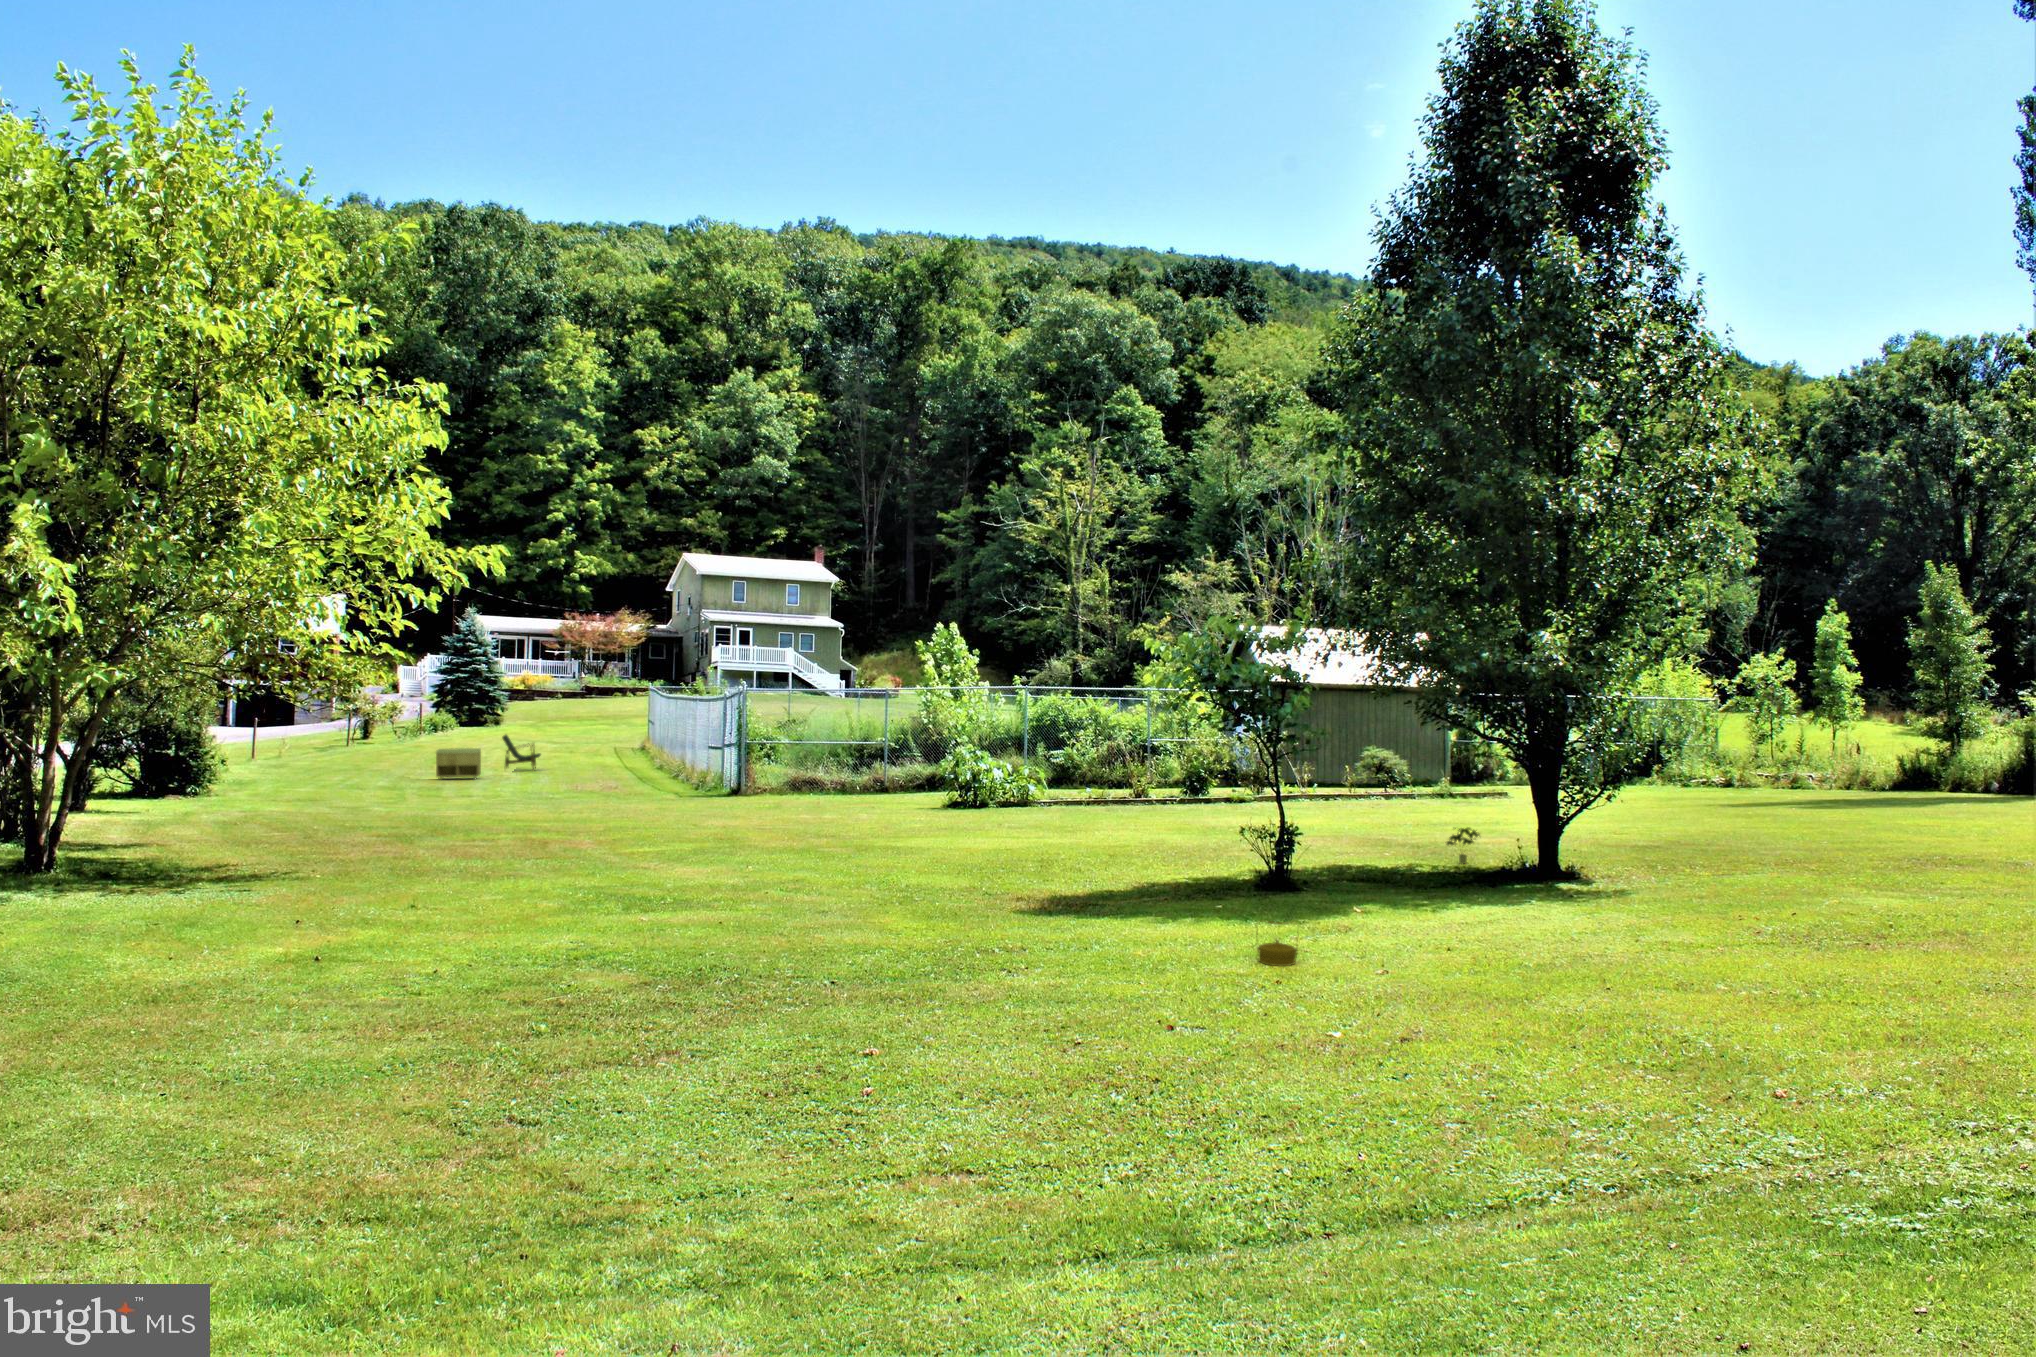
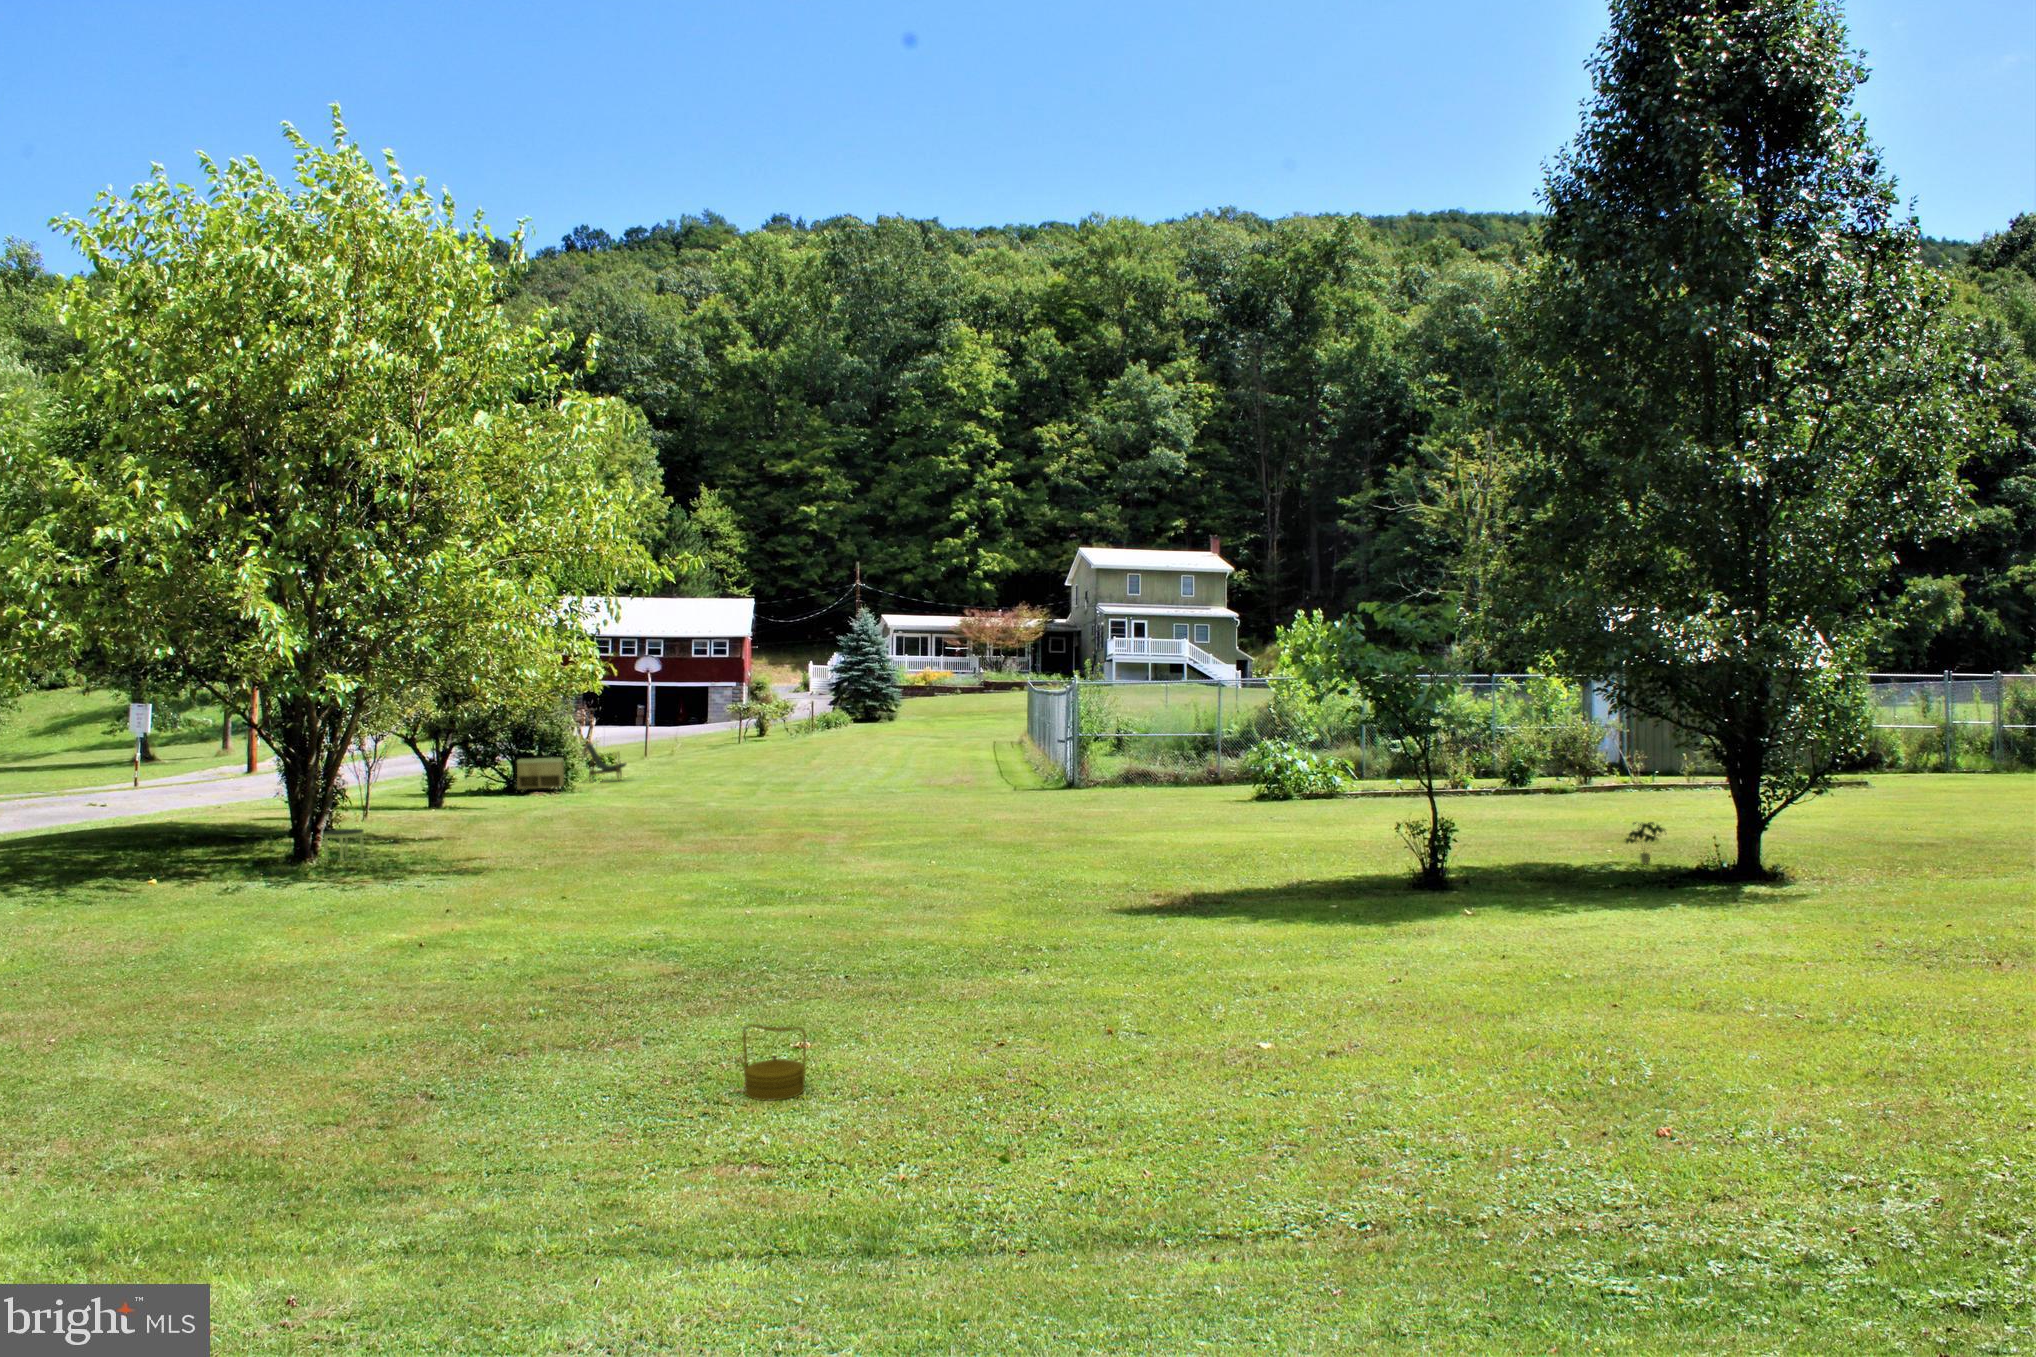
round table: none [254,820,294,852] -> present [324,829,364,861]
basket: present [1257,921,1297,966] -> present [743,1024,806,1101]

